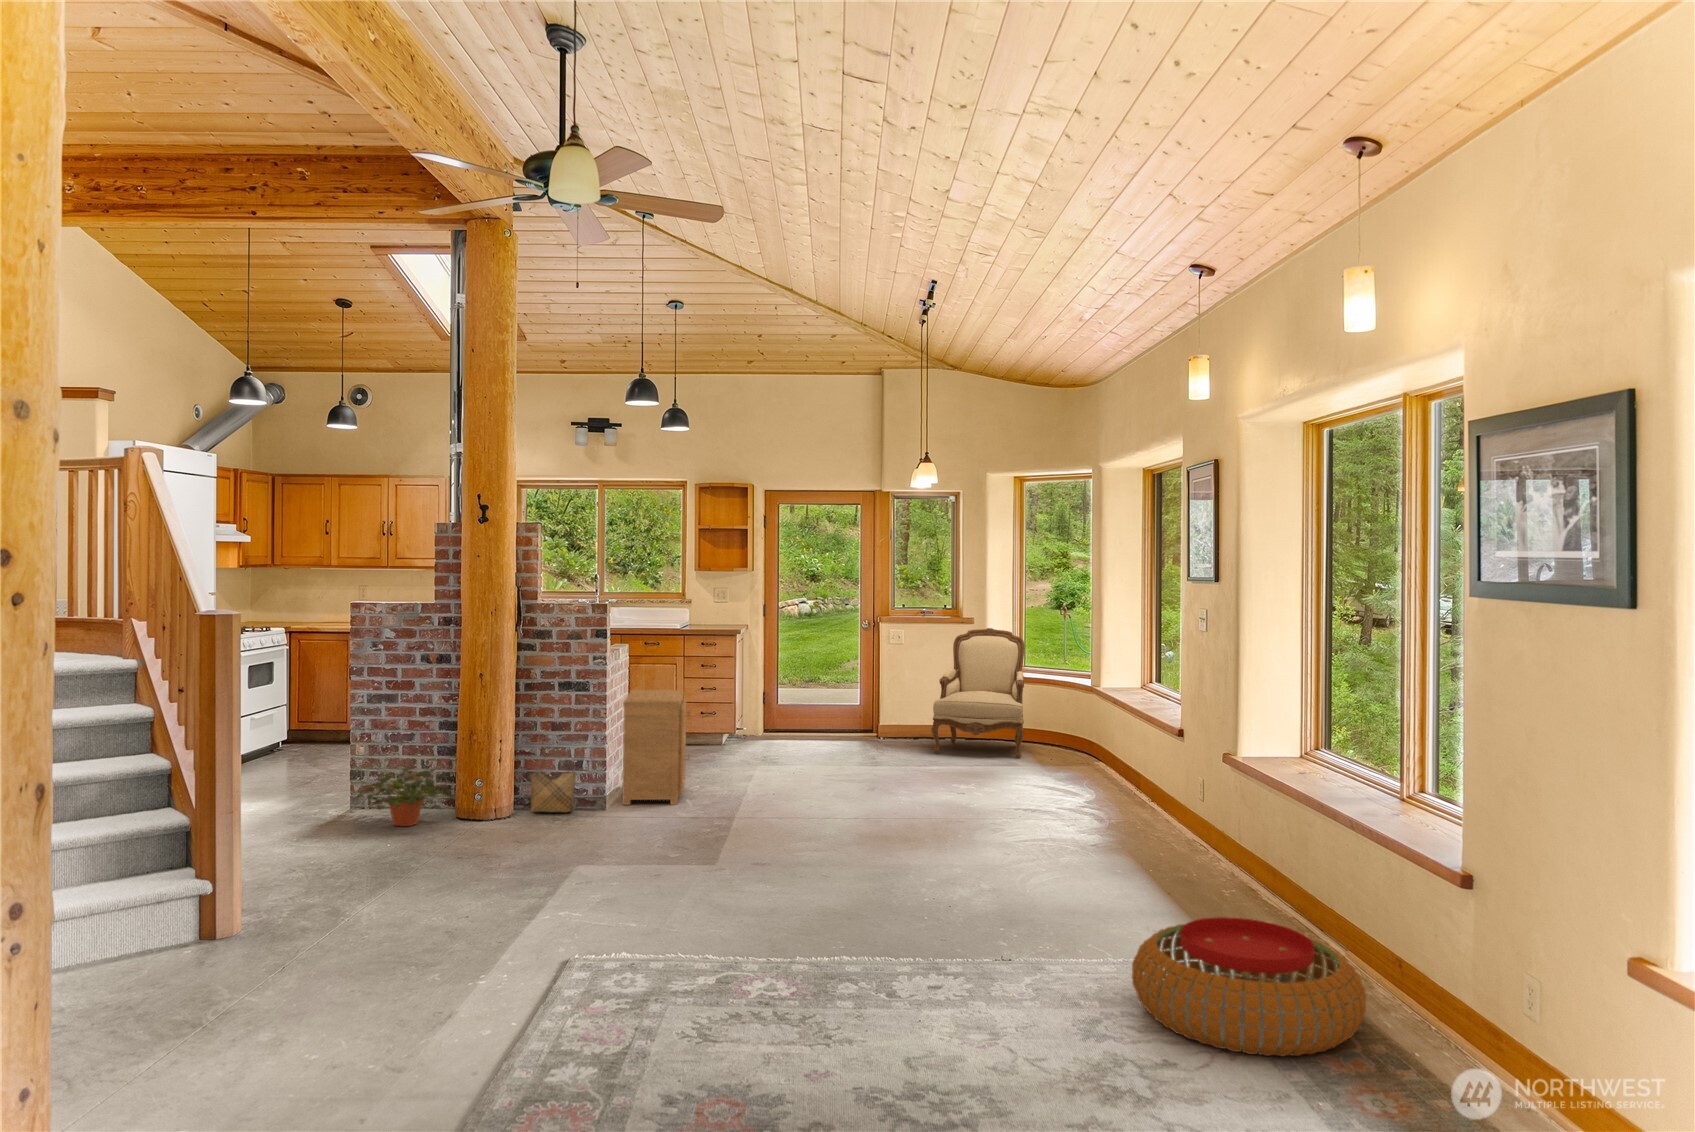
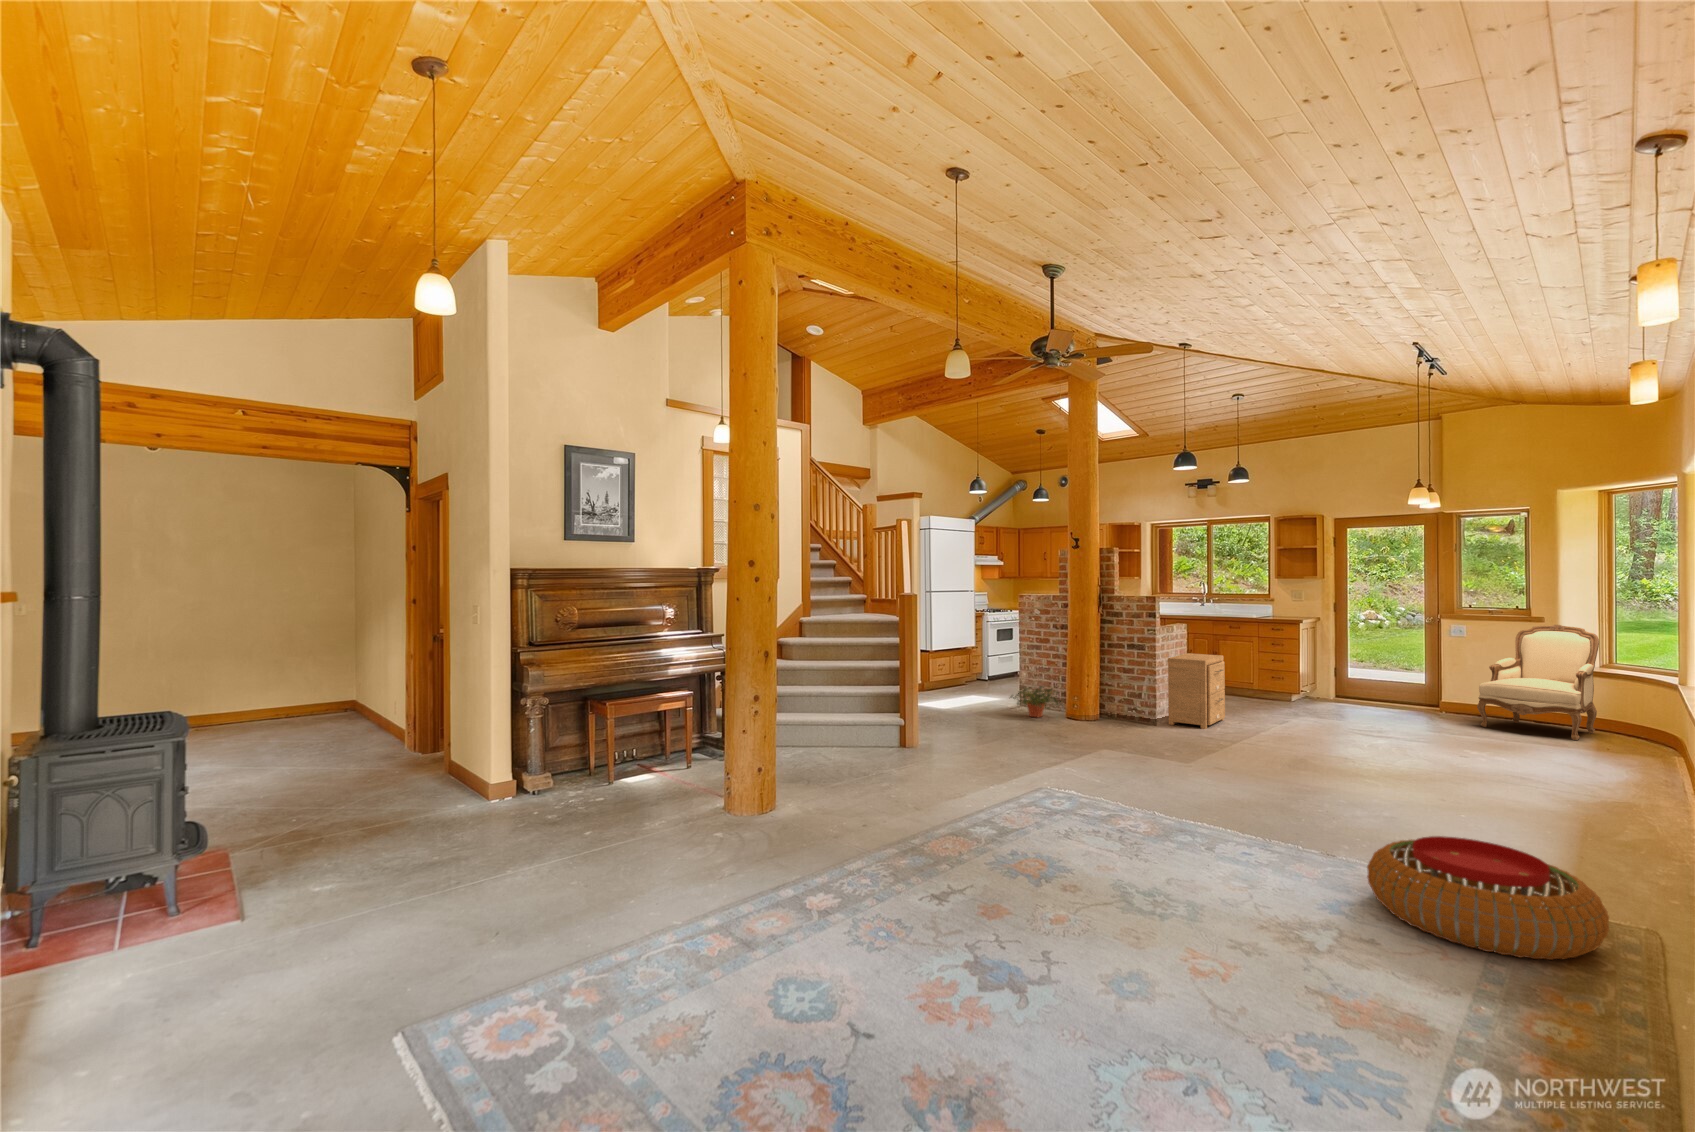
woven basket: present [530,750,576,813] -> none [1107,684,1135,723]

